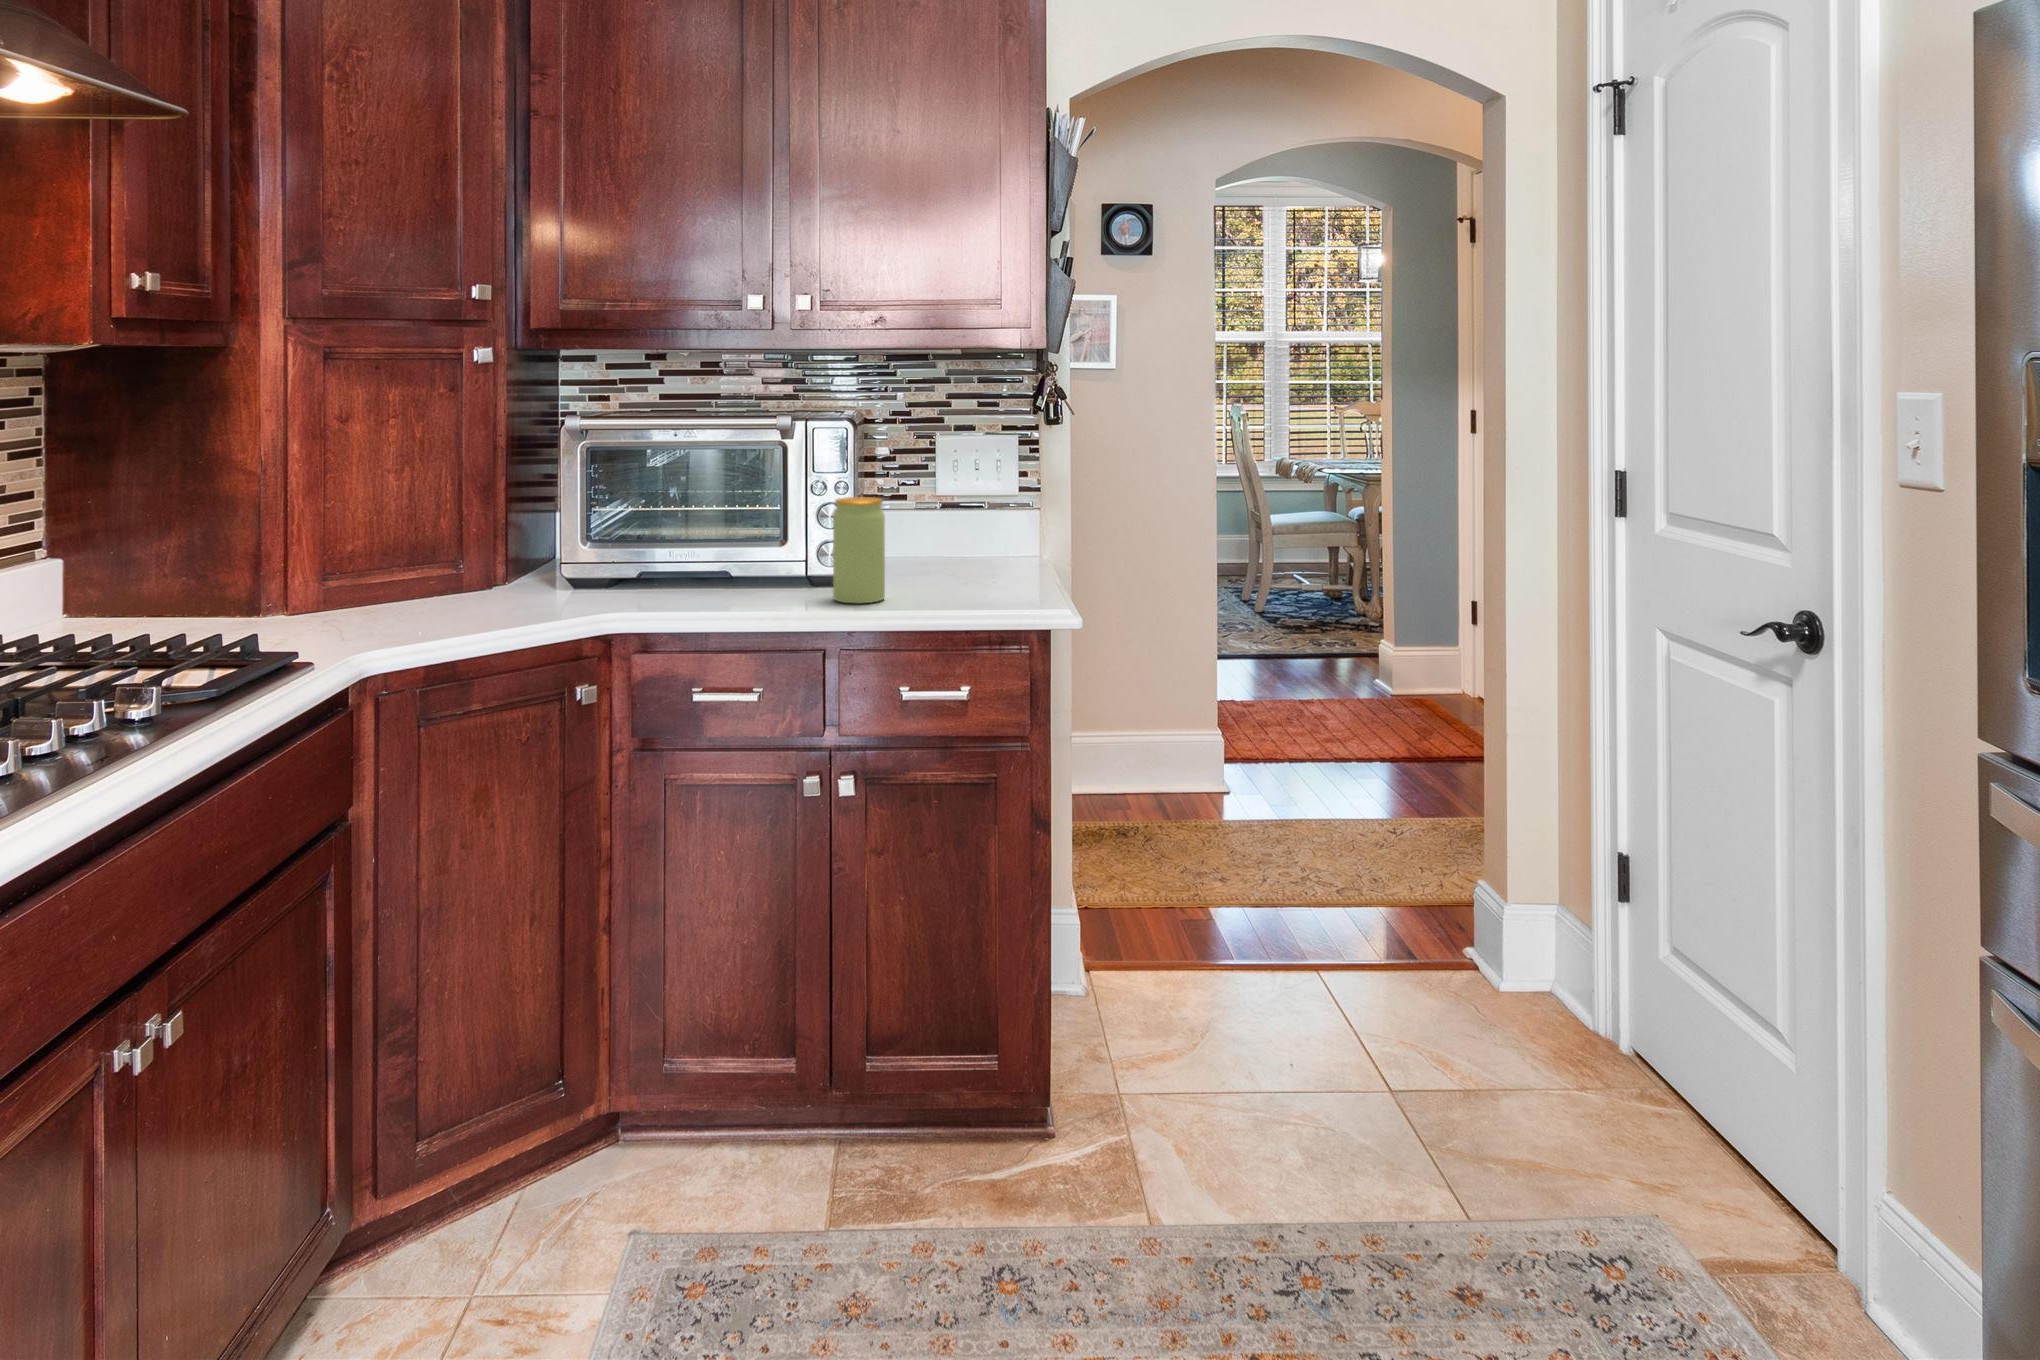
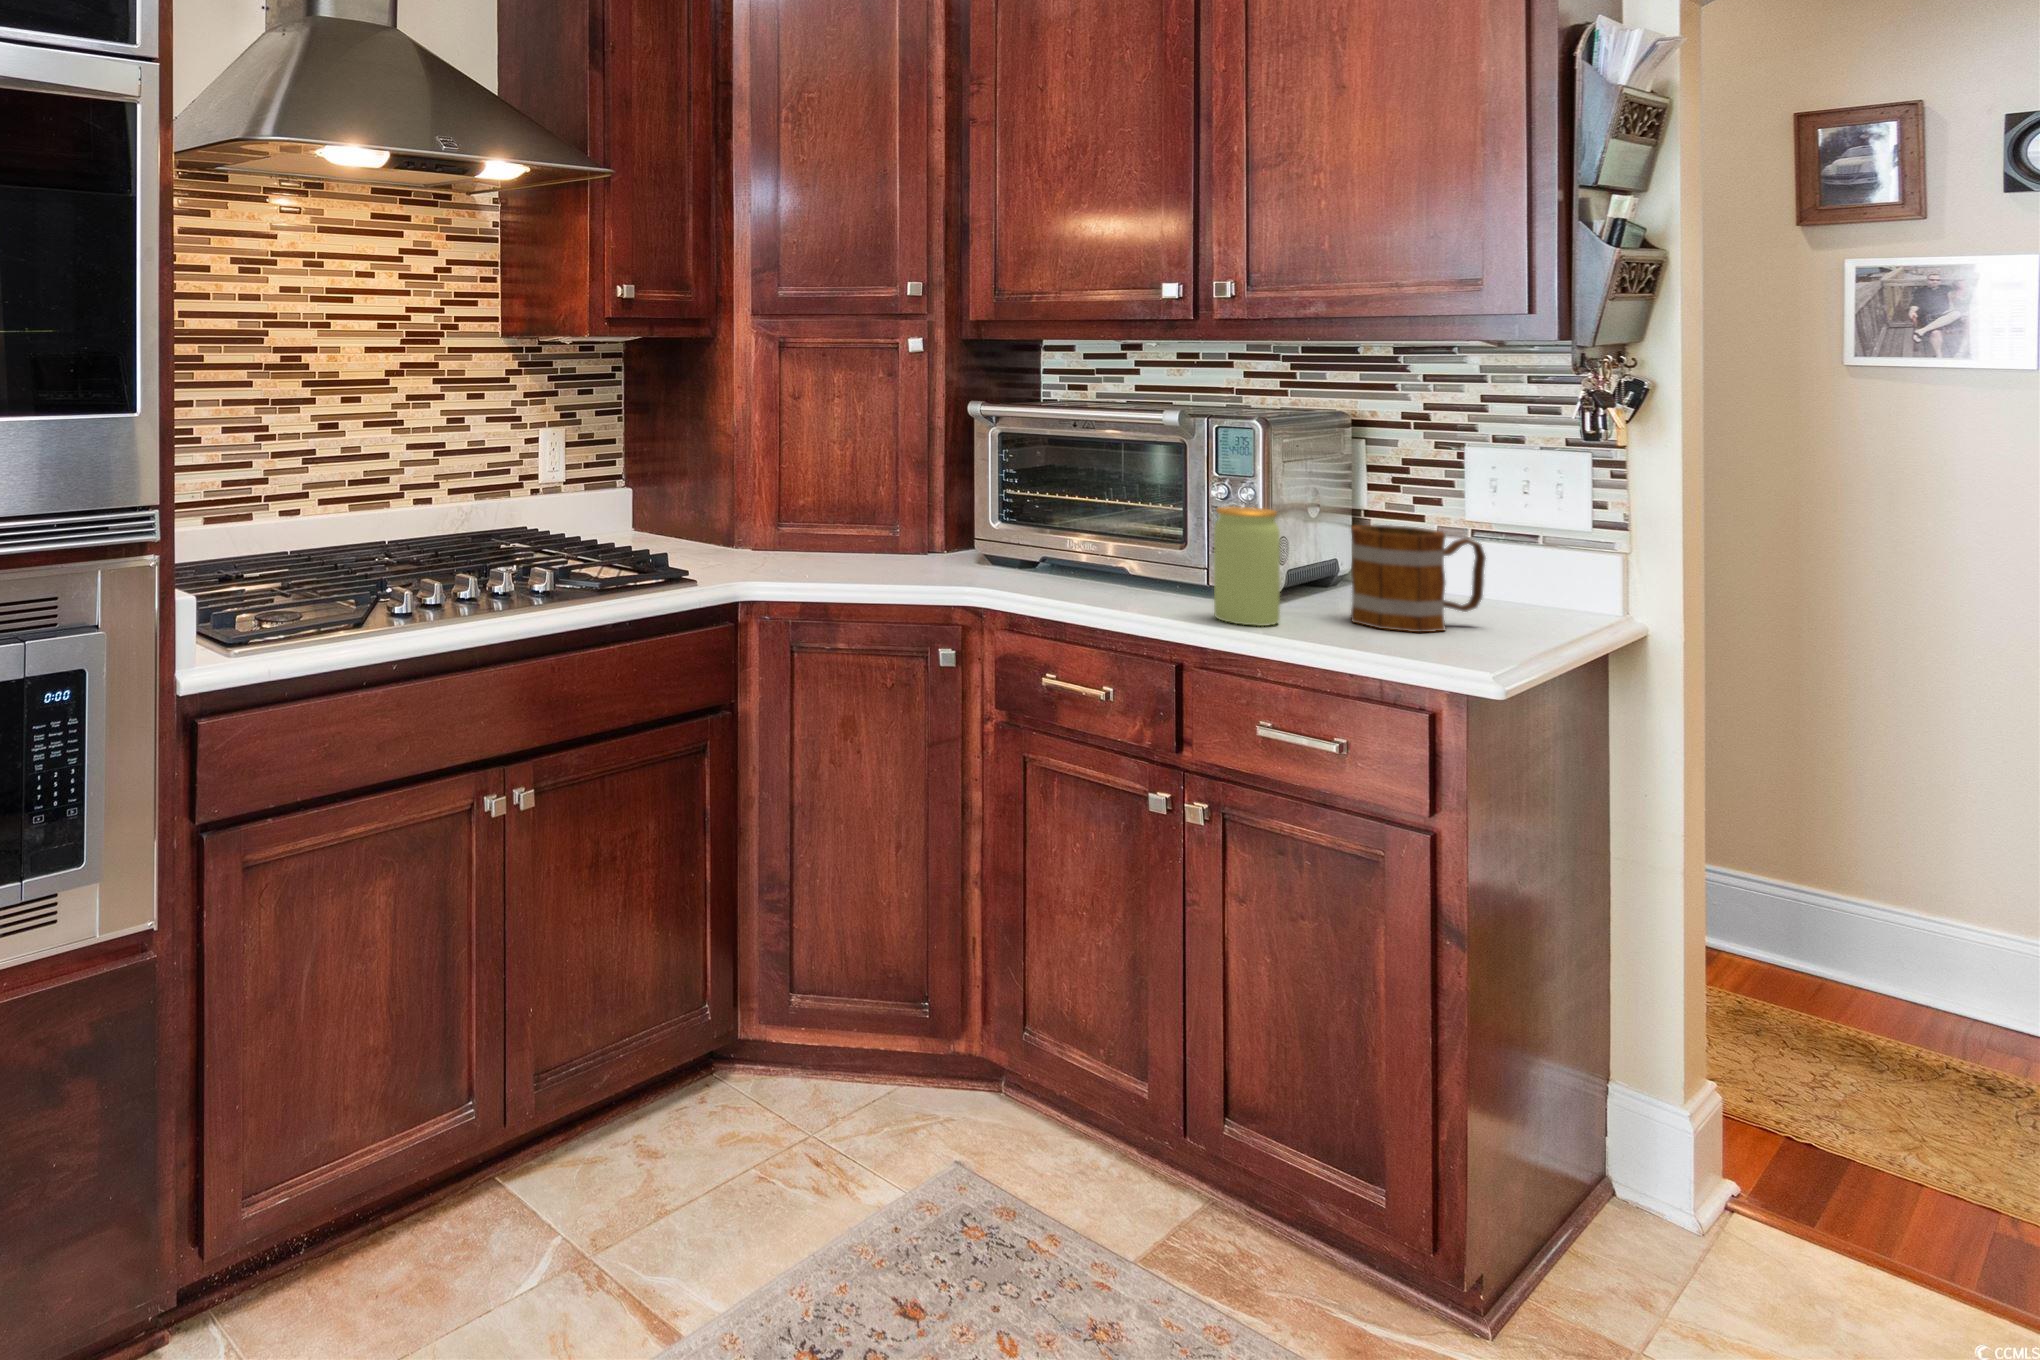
mug: none [911,501,993,589] -> present [1351,525,1486,632]

